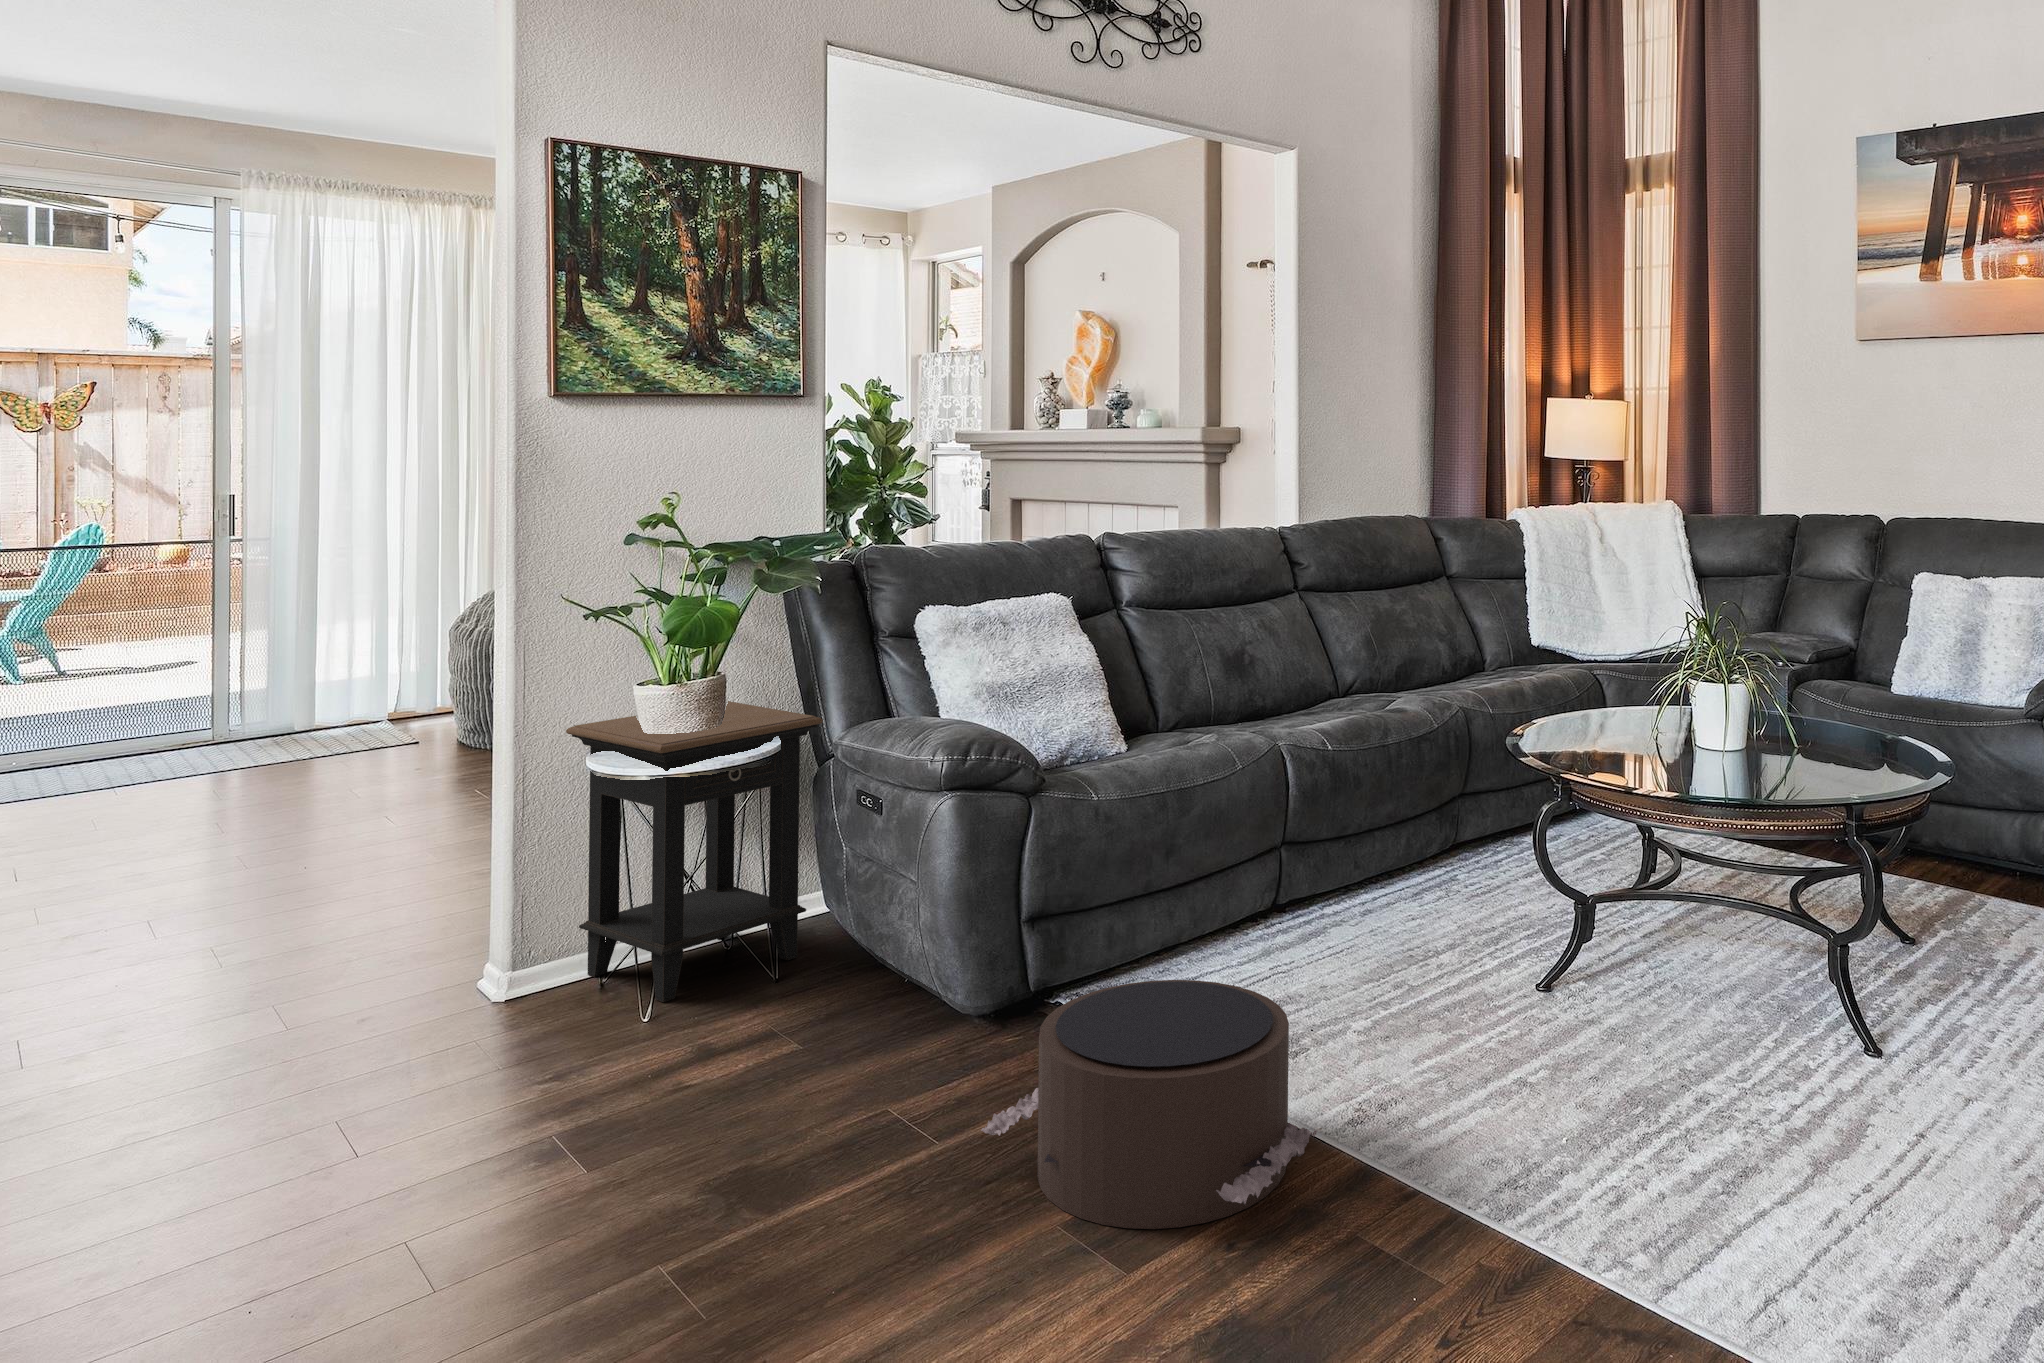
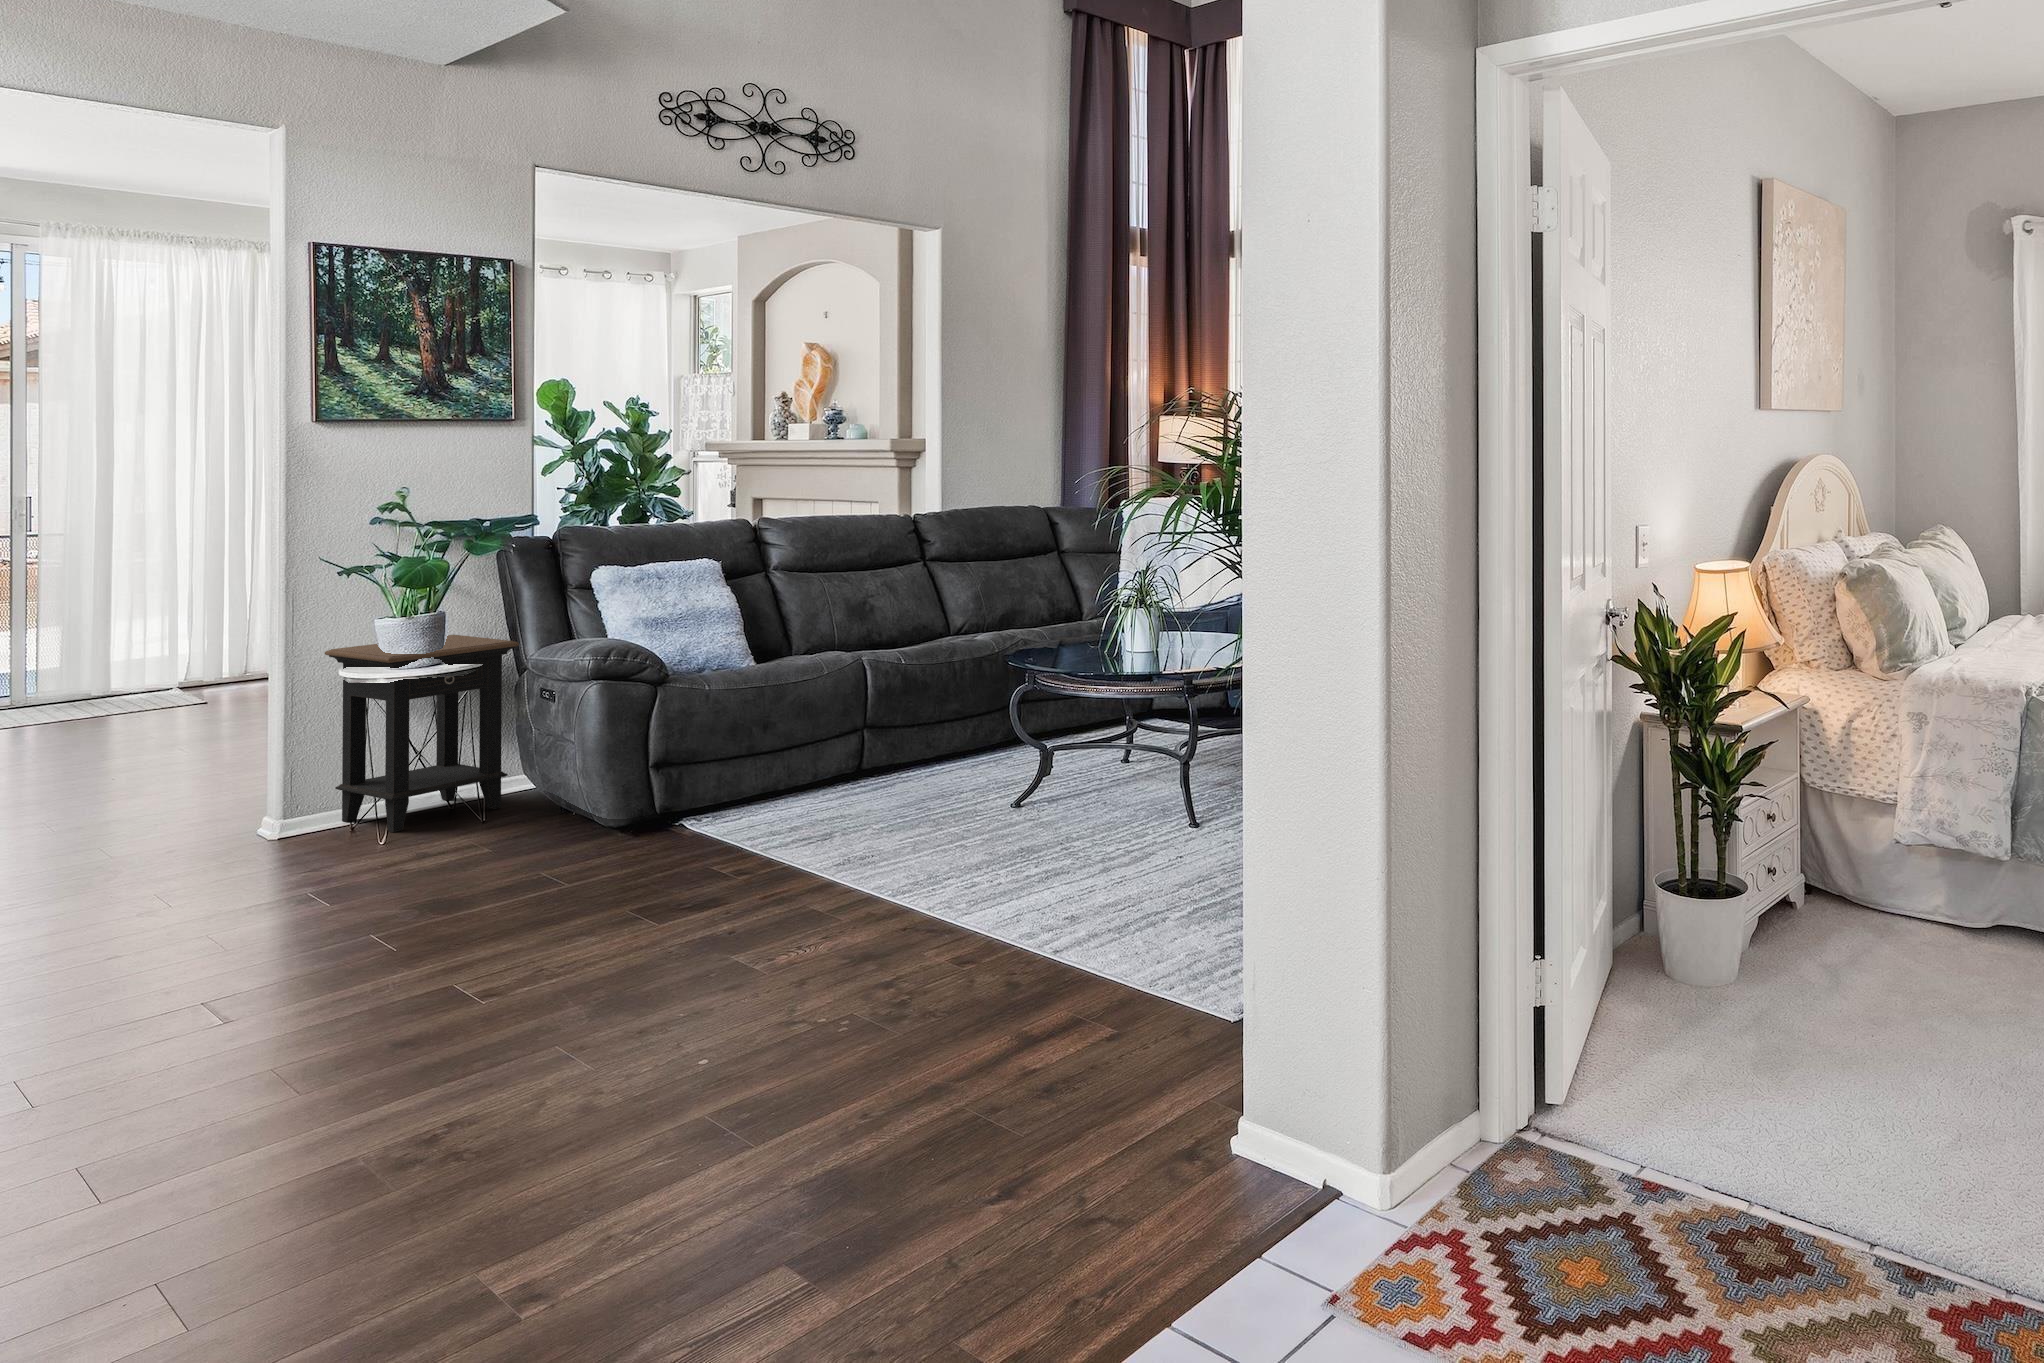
pouf: present [981,980,1317,1229] -> none [575,786,790,915]

